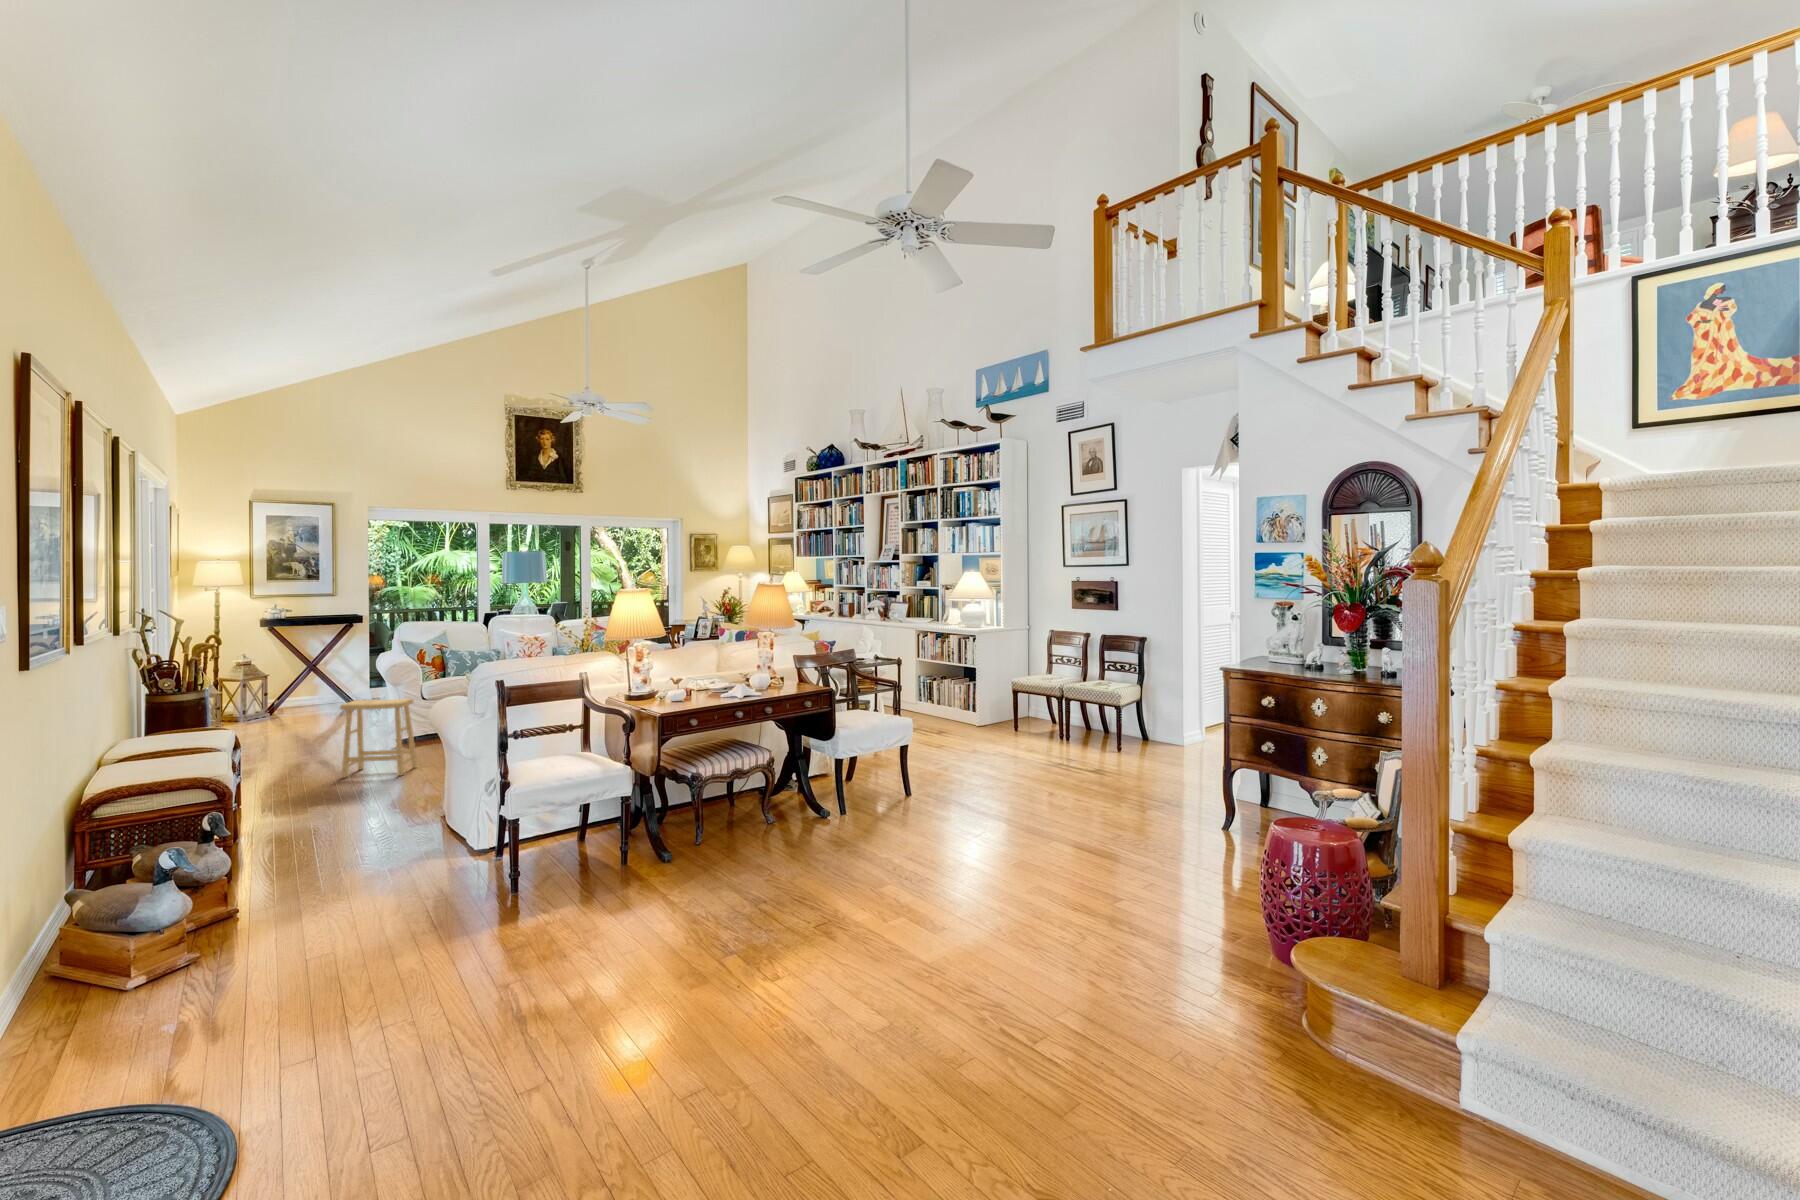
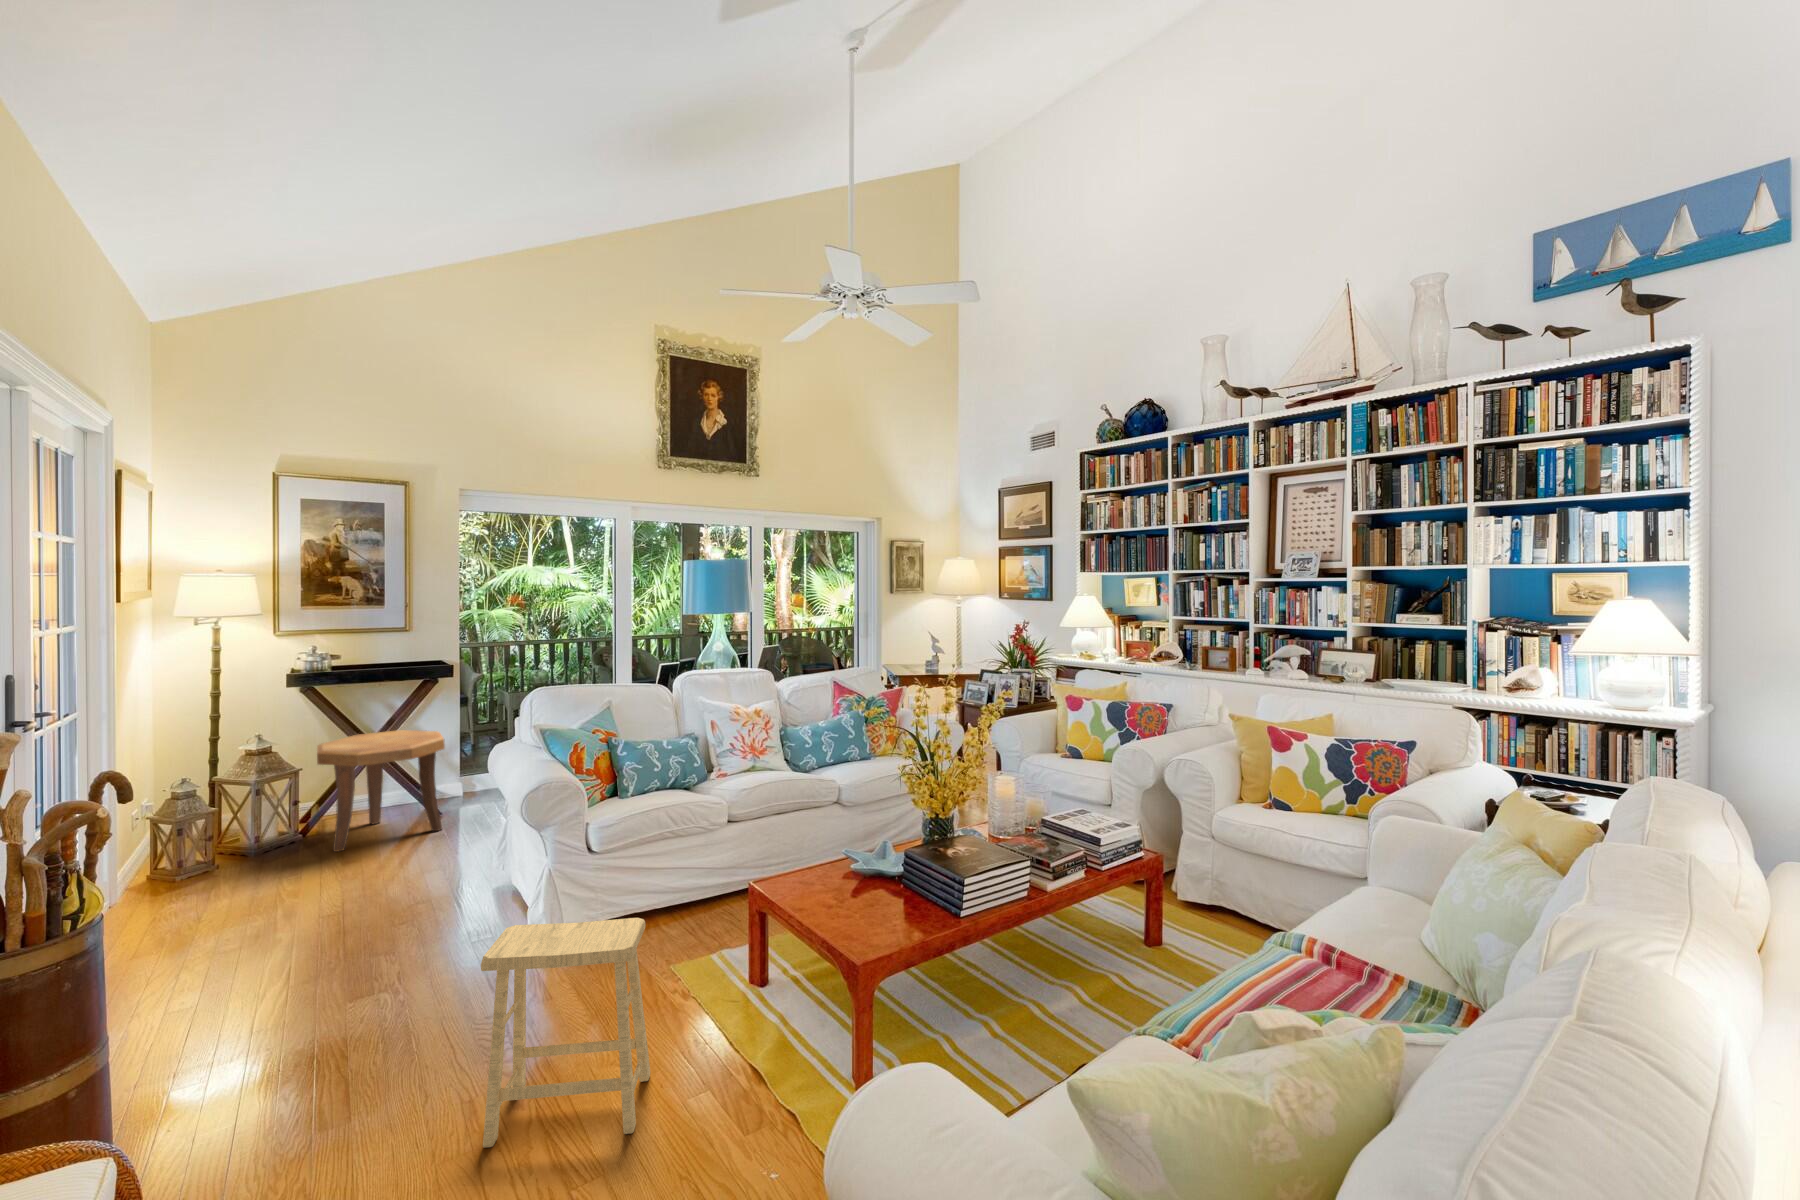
side table: none [278,655,355,720] -> present [317,730,445,852]

